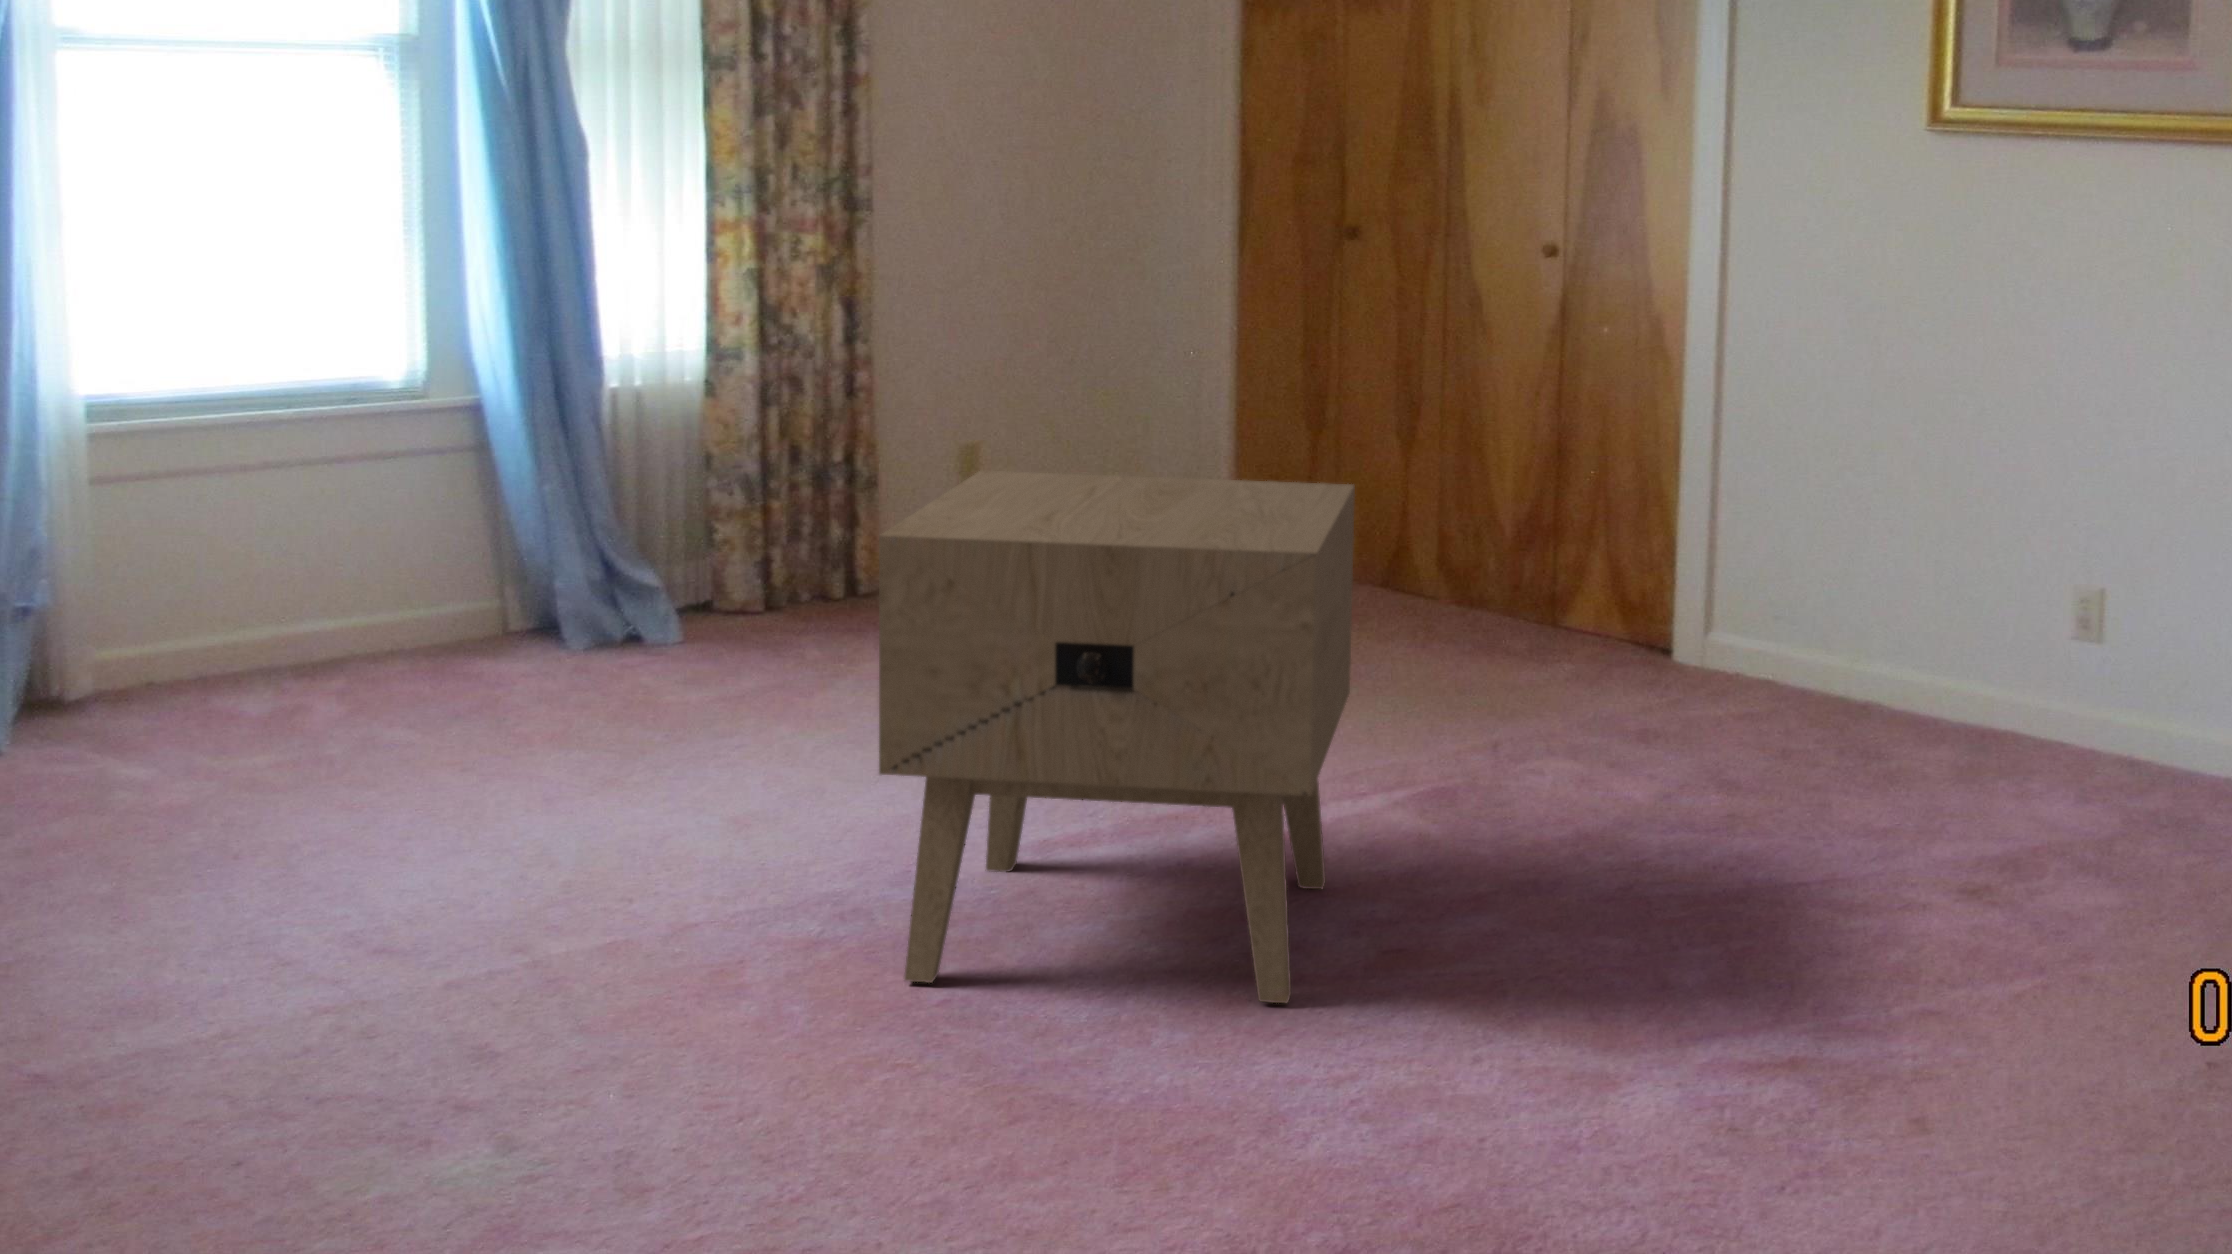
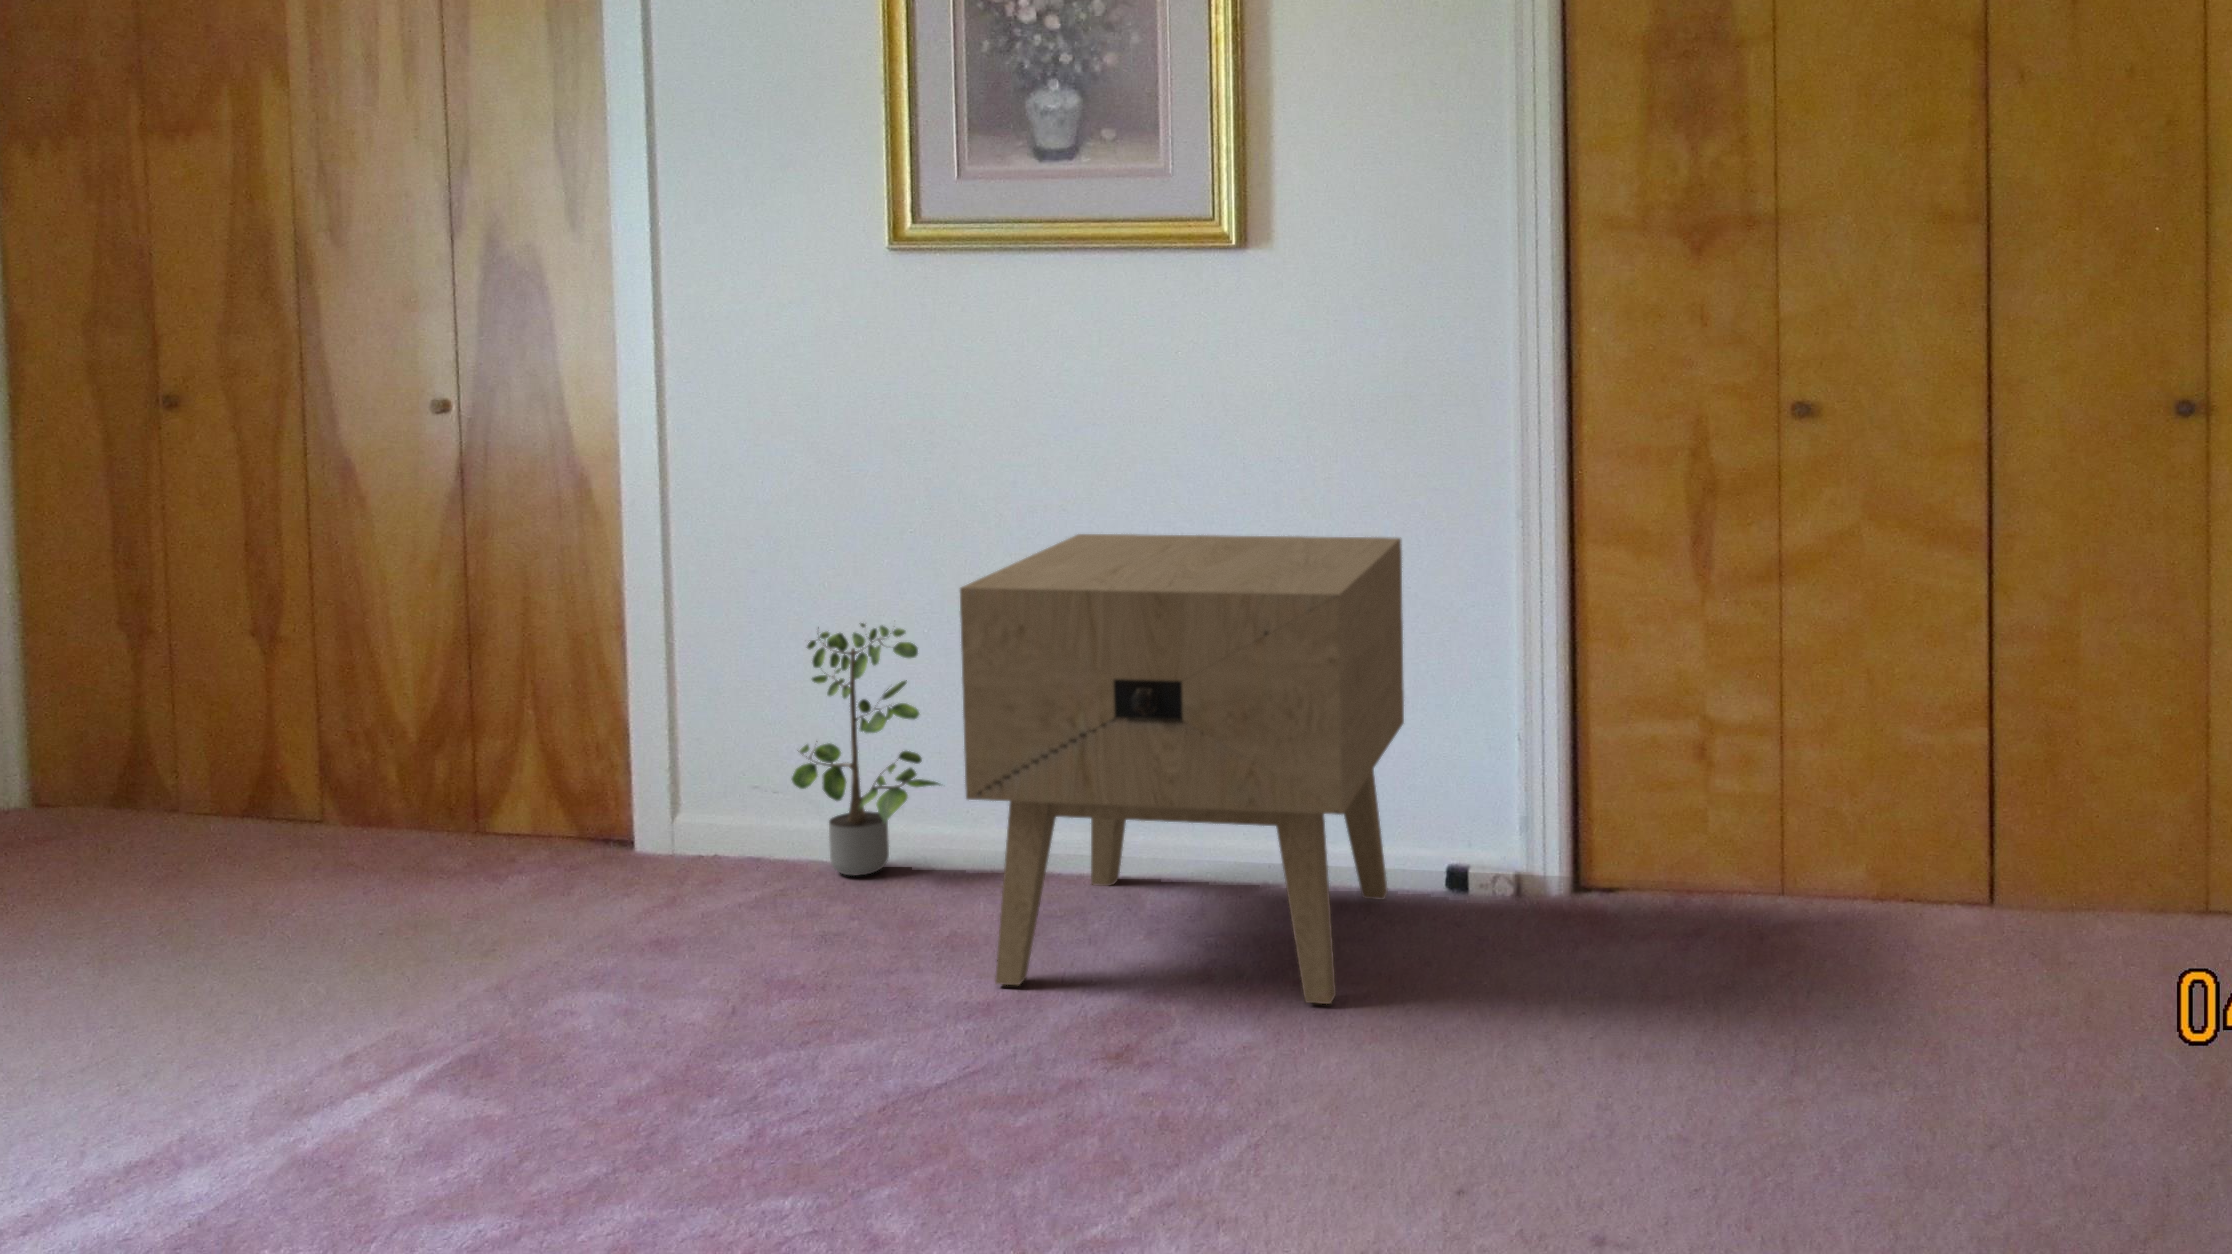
potted plant: none [635,563,818,858] -> present [792,623,940,876]

